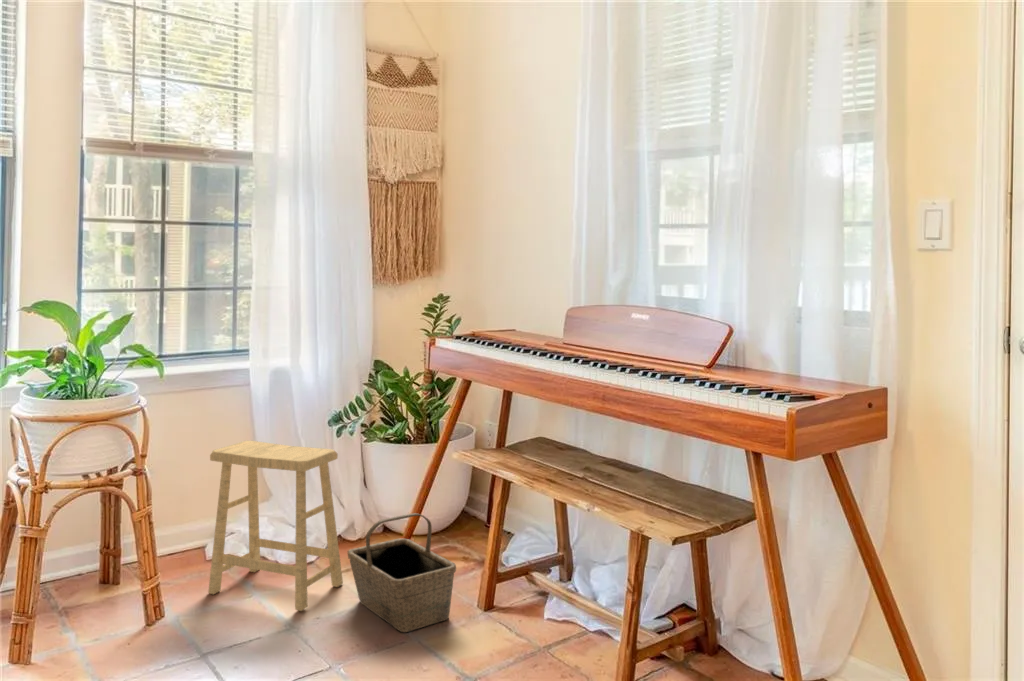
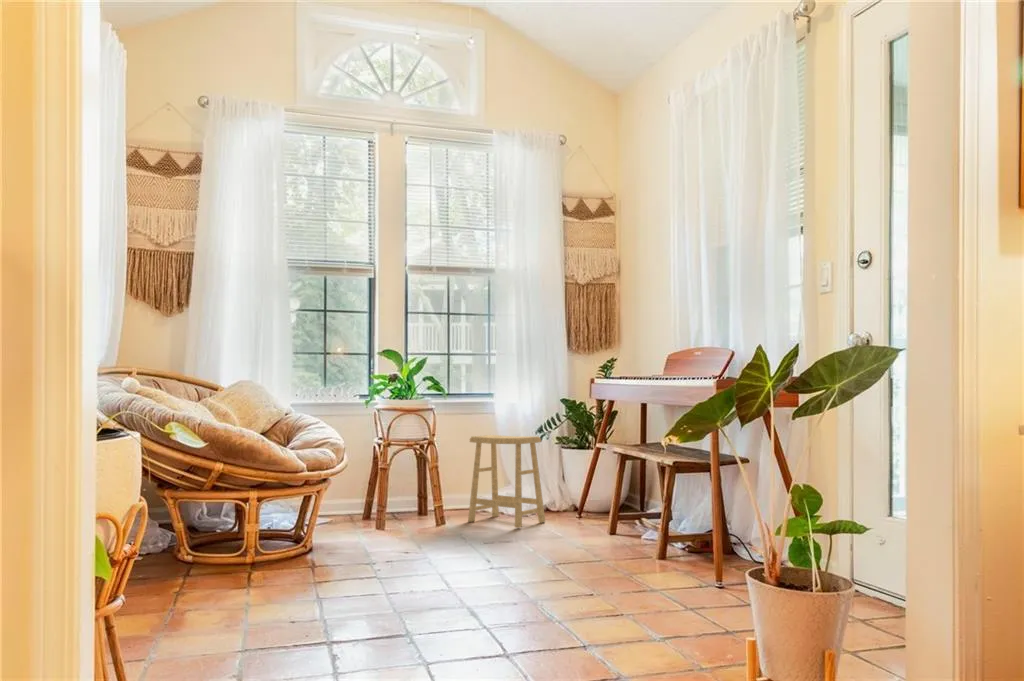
basket: present [348,513,456,632] -> none [545,472,607,536]

